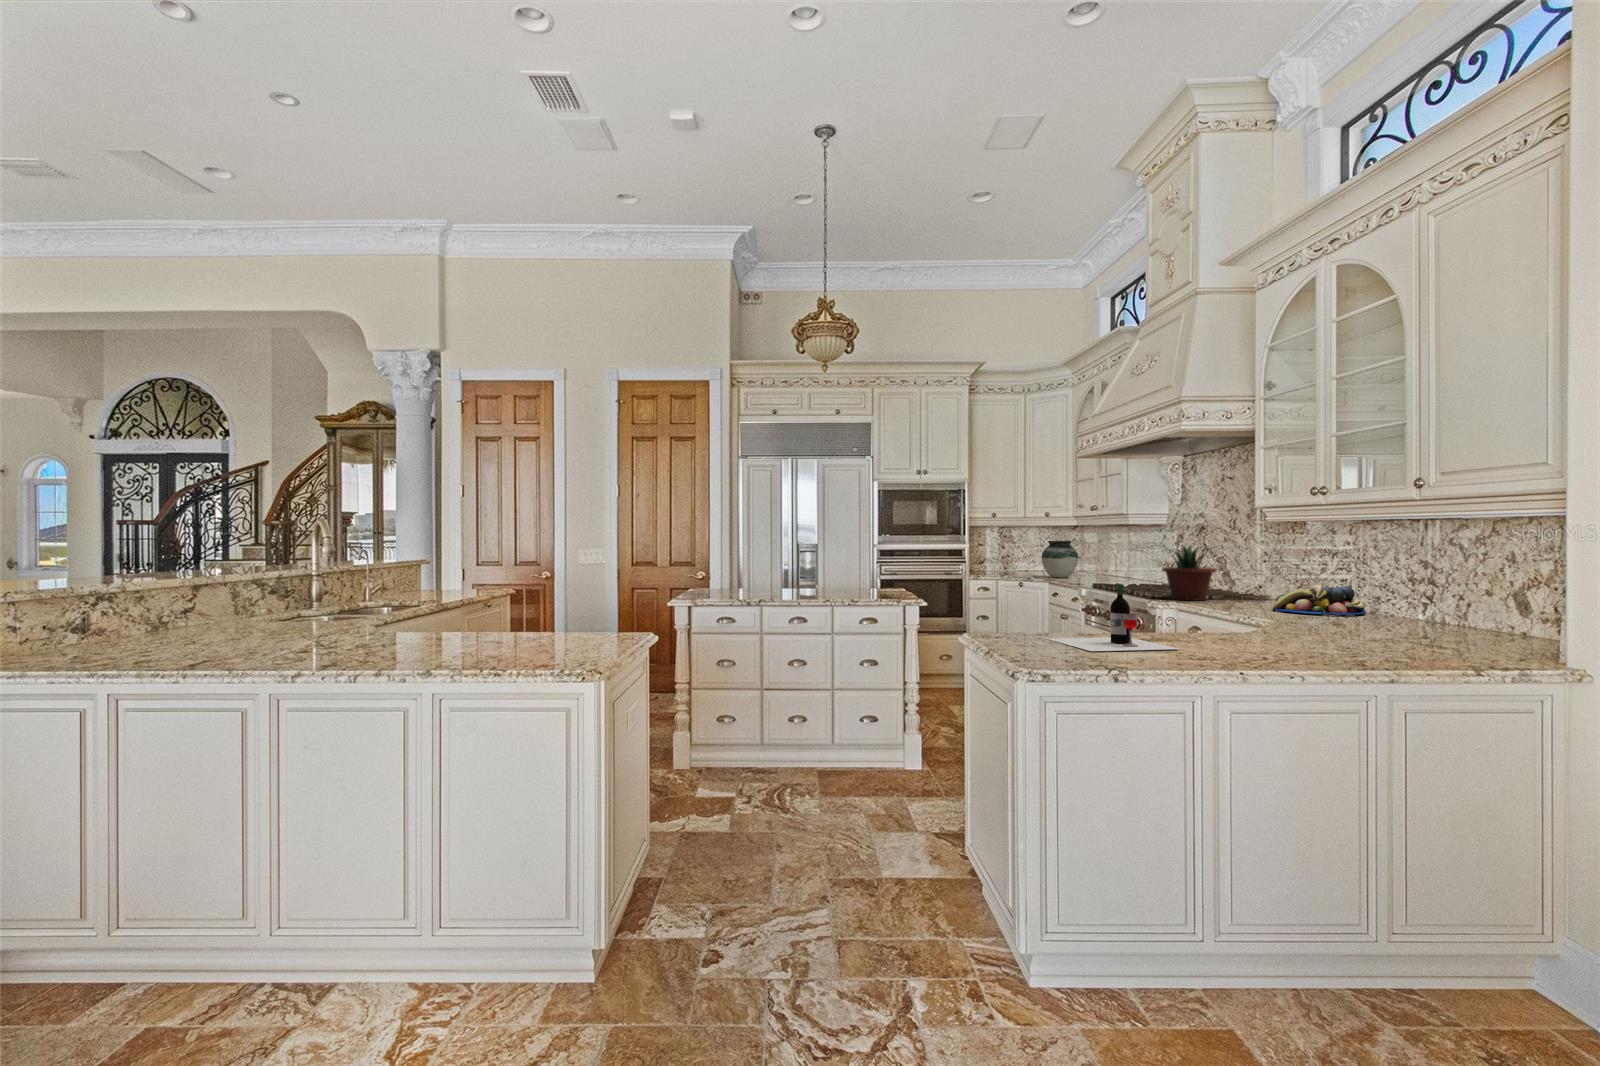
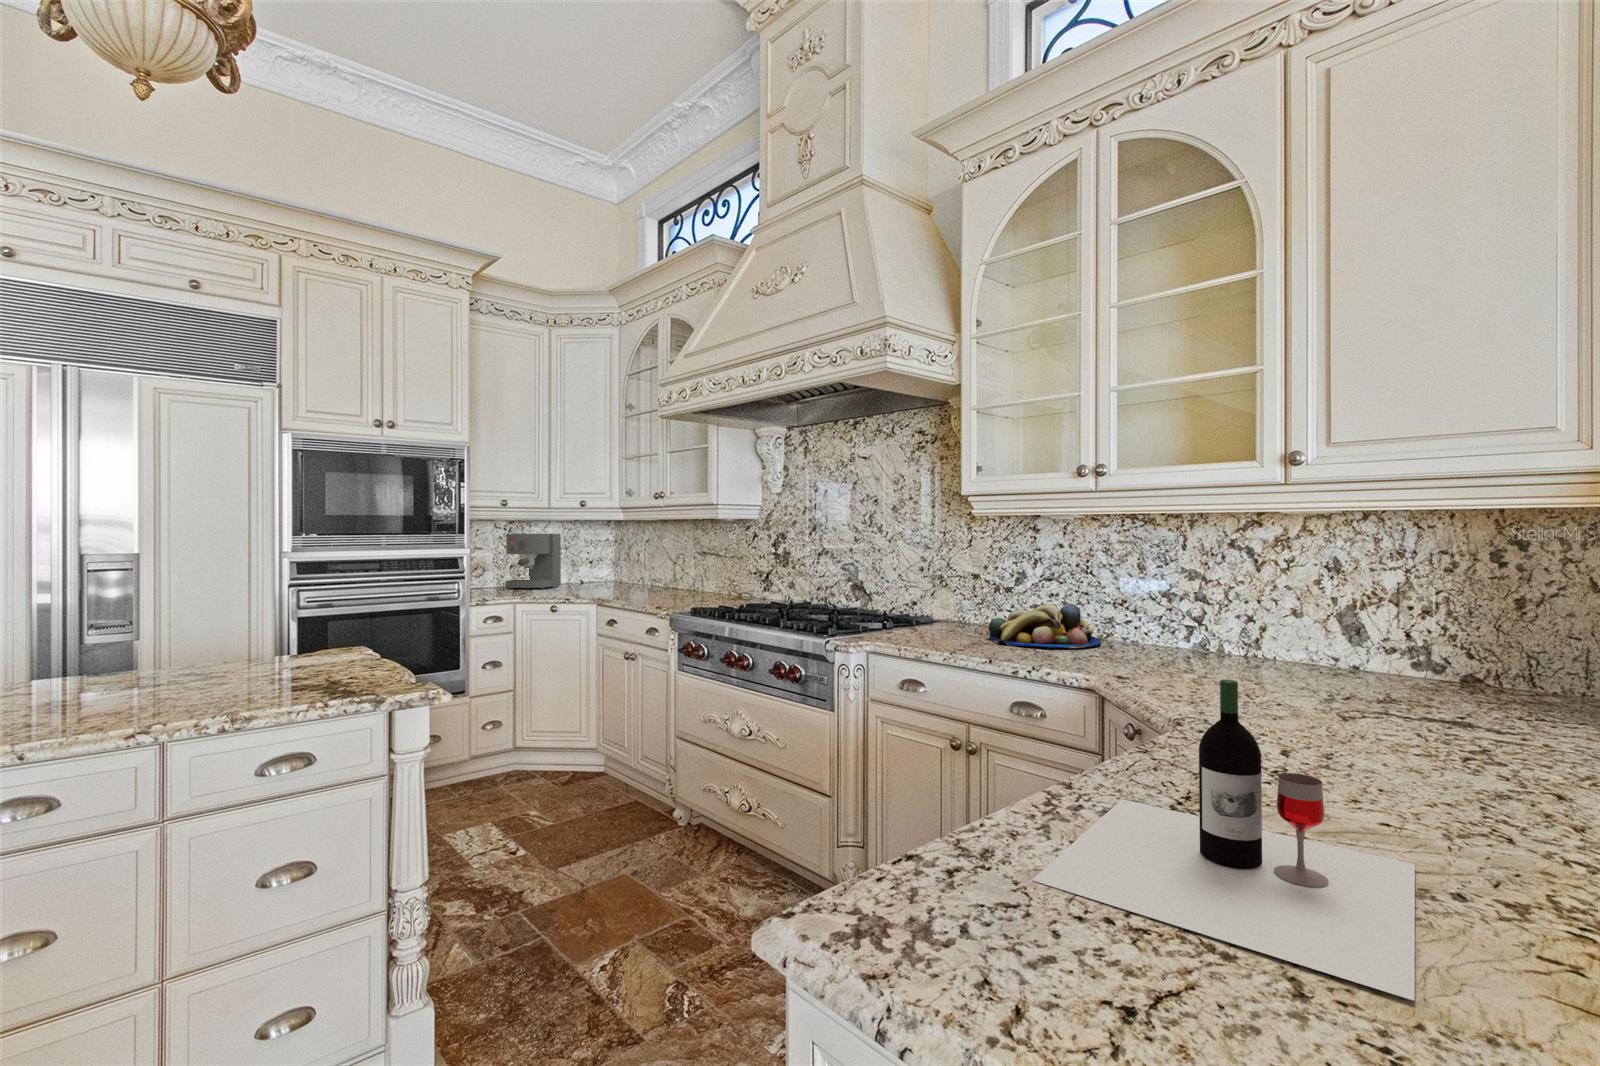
coffee maker: none [998,535,1037,574] -> present [505,534,561,589]
vase: present [1042,541,1078,578] -> none [579,542,629,594]
potted plant: present [1162,545,1216,601] -> none [801,548,887,630]

